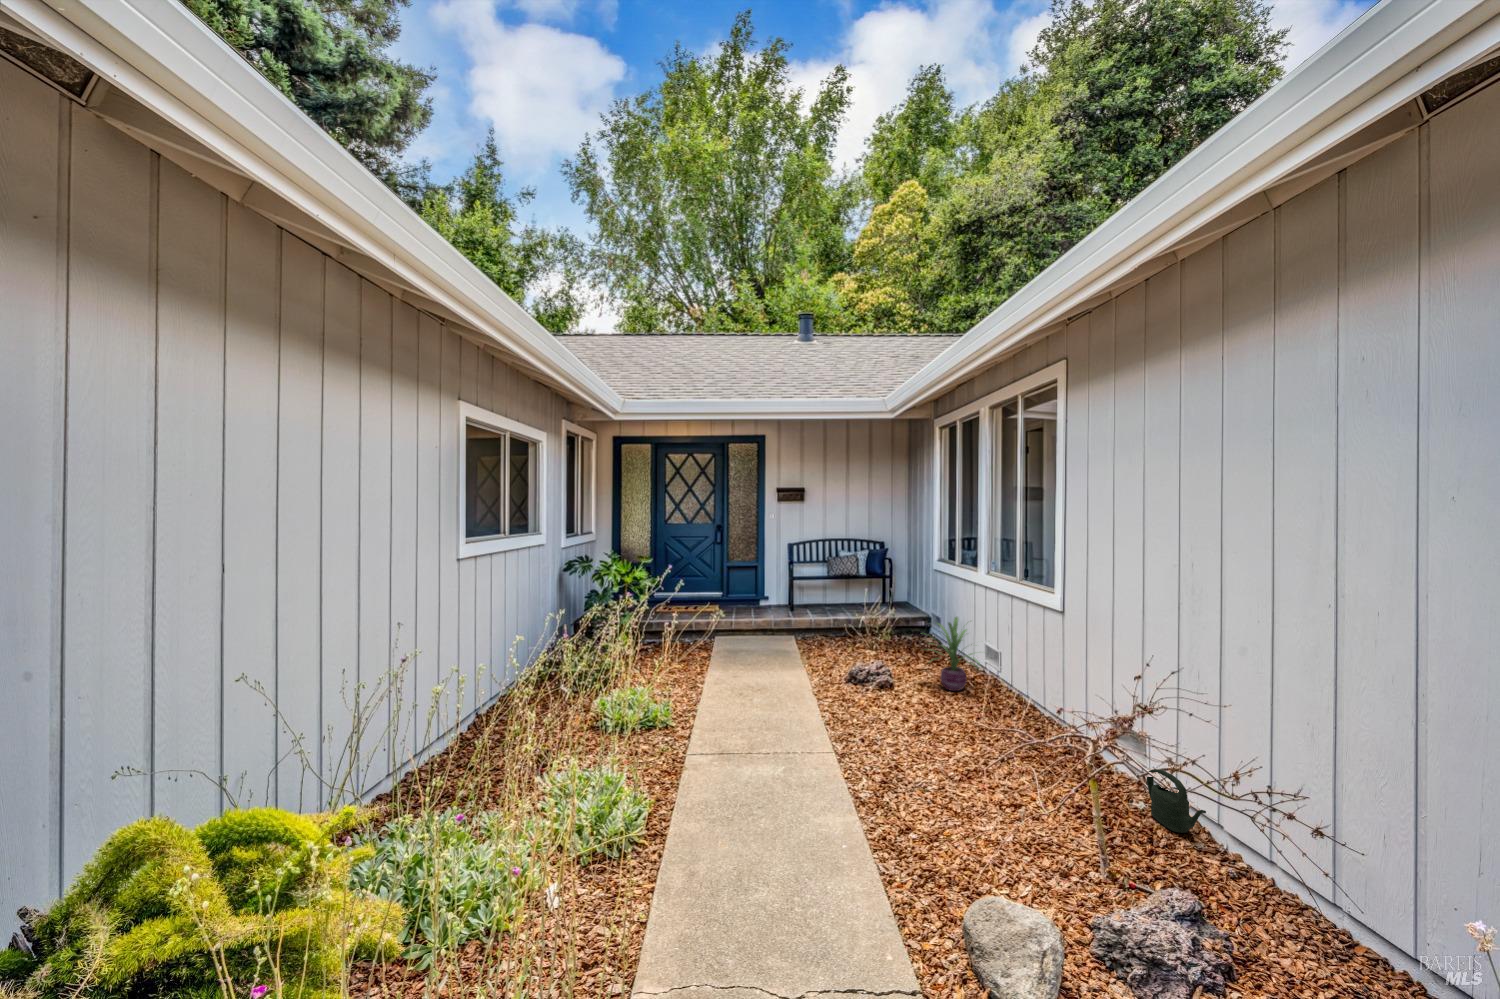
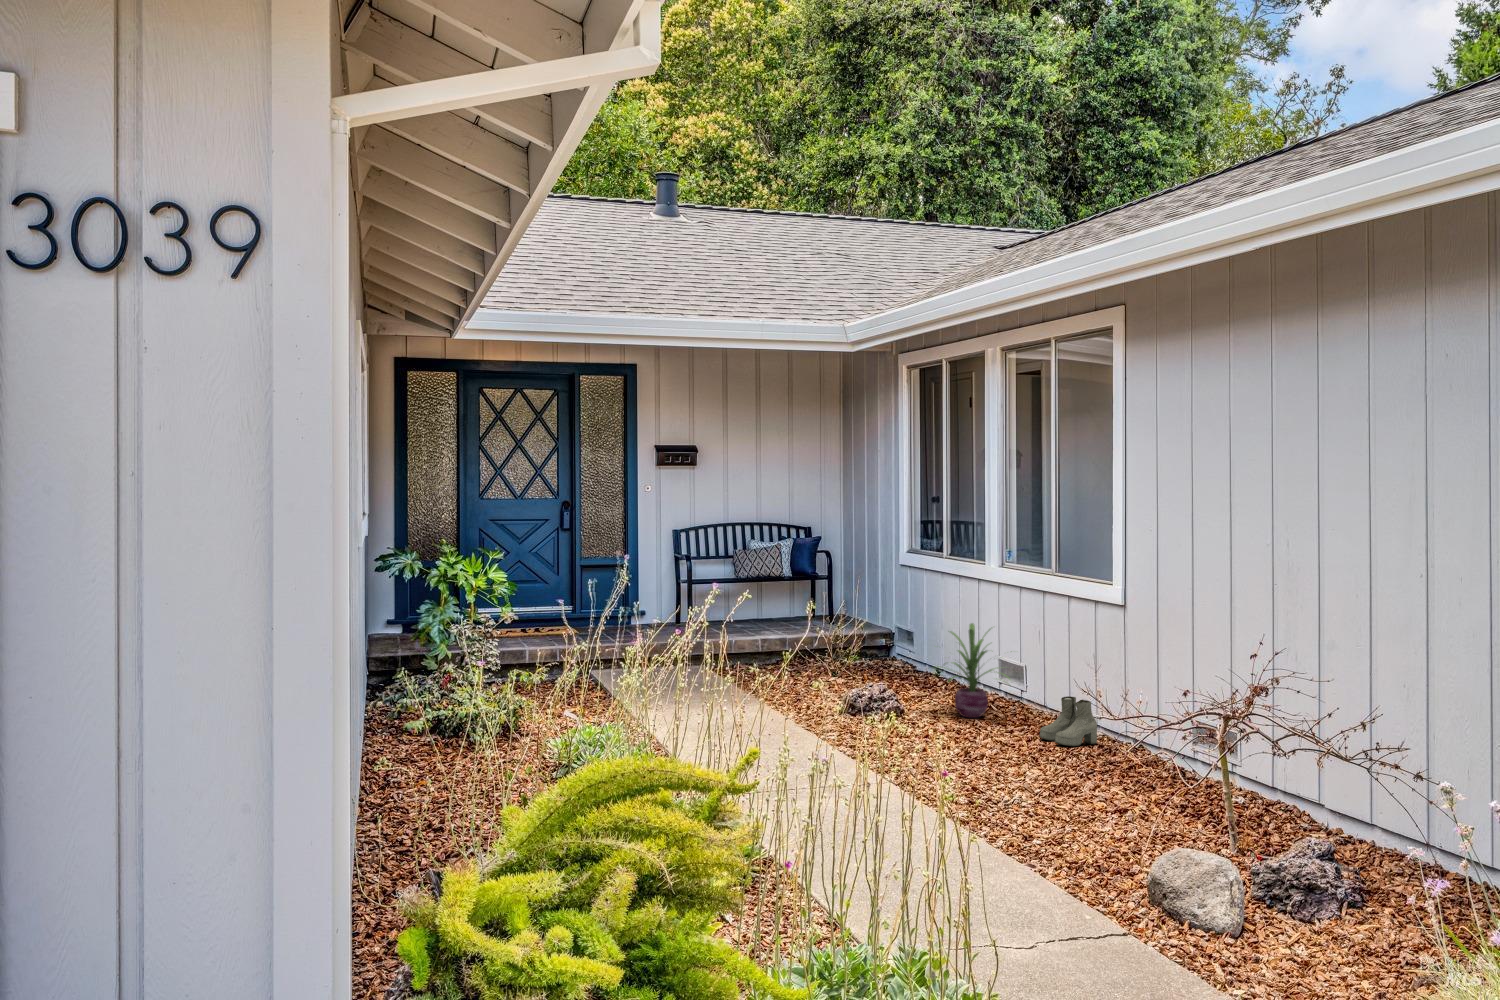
boots: none [994,683,1043,726] -> present [1040,696,1097,746]
watering can: present [1147,769,1206,833] -> none [1242,758,1308,816]

